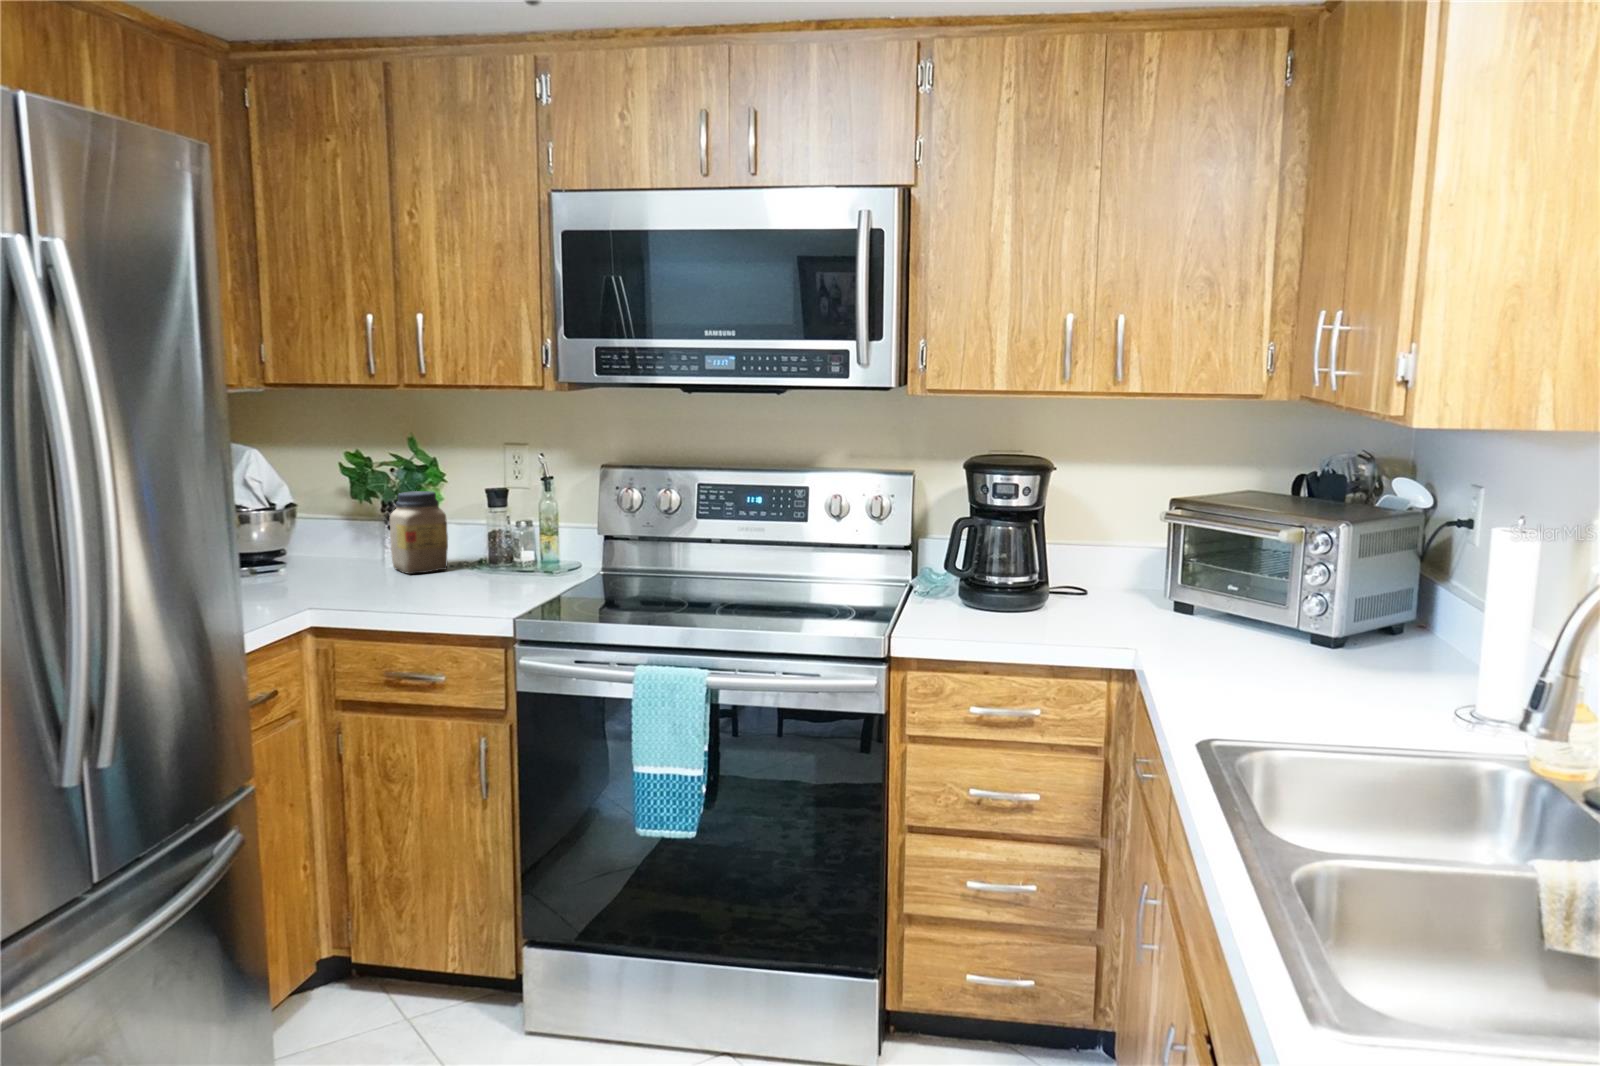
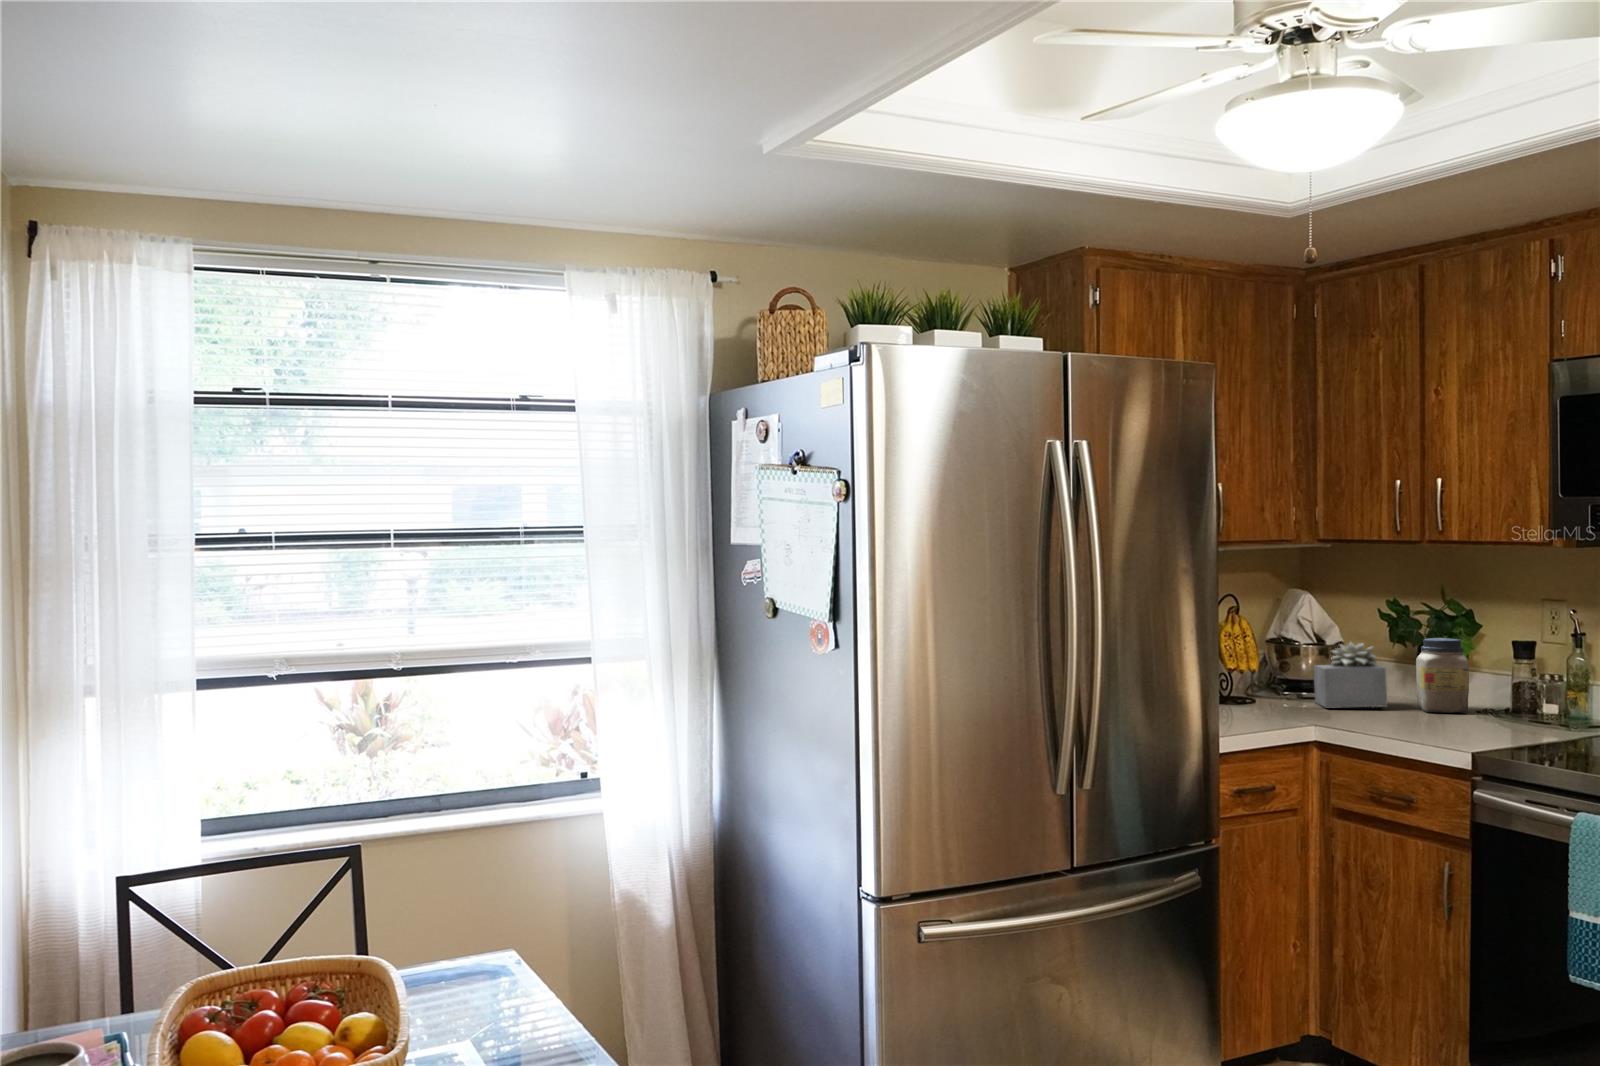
succulent plant: none [277,503,369,584] -> present [1314,642,1387,708]

